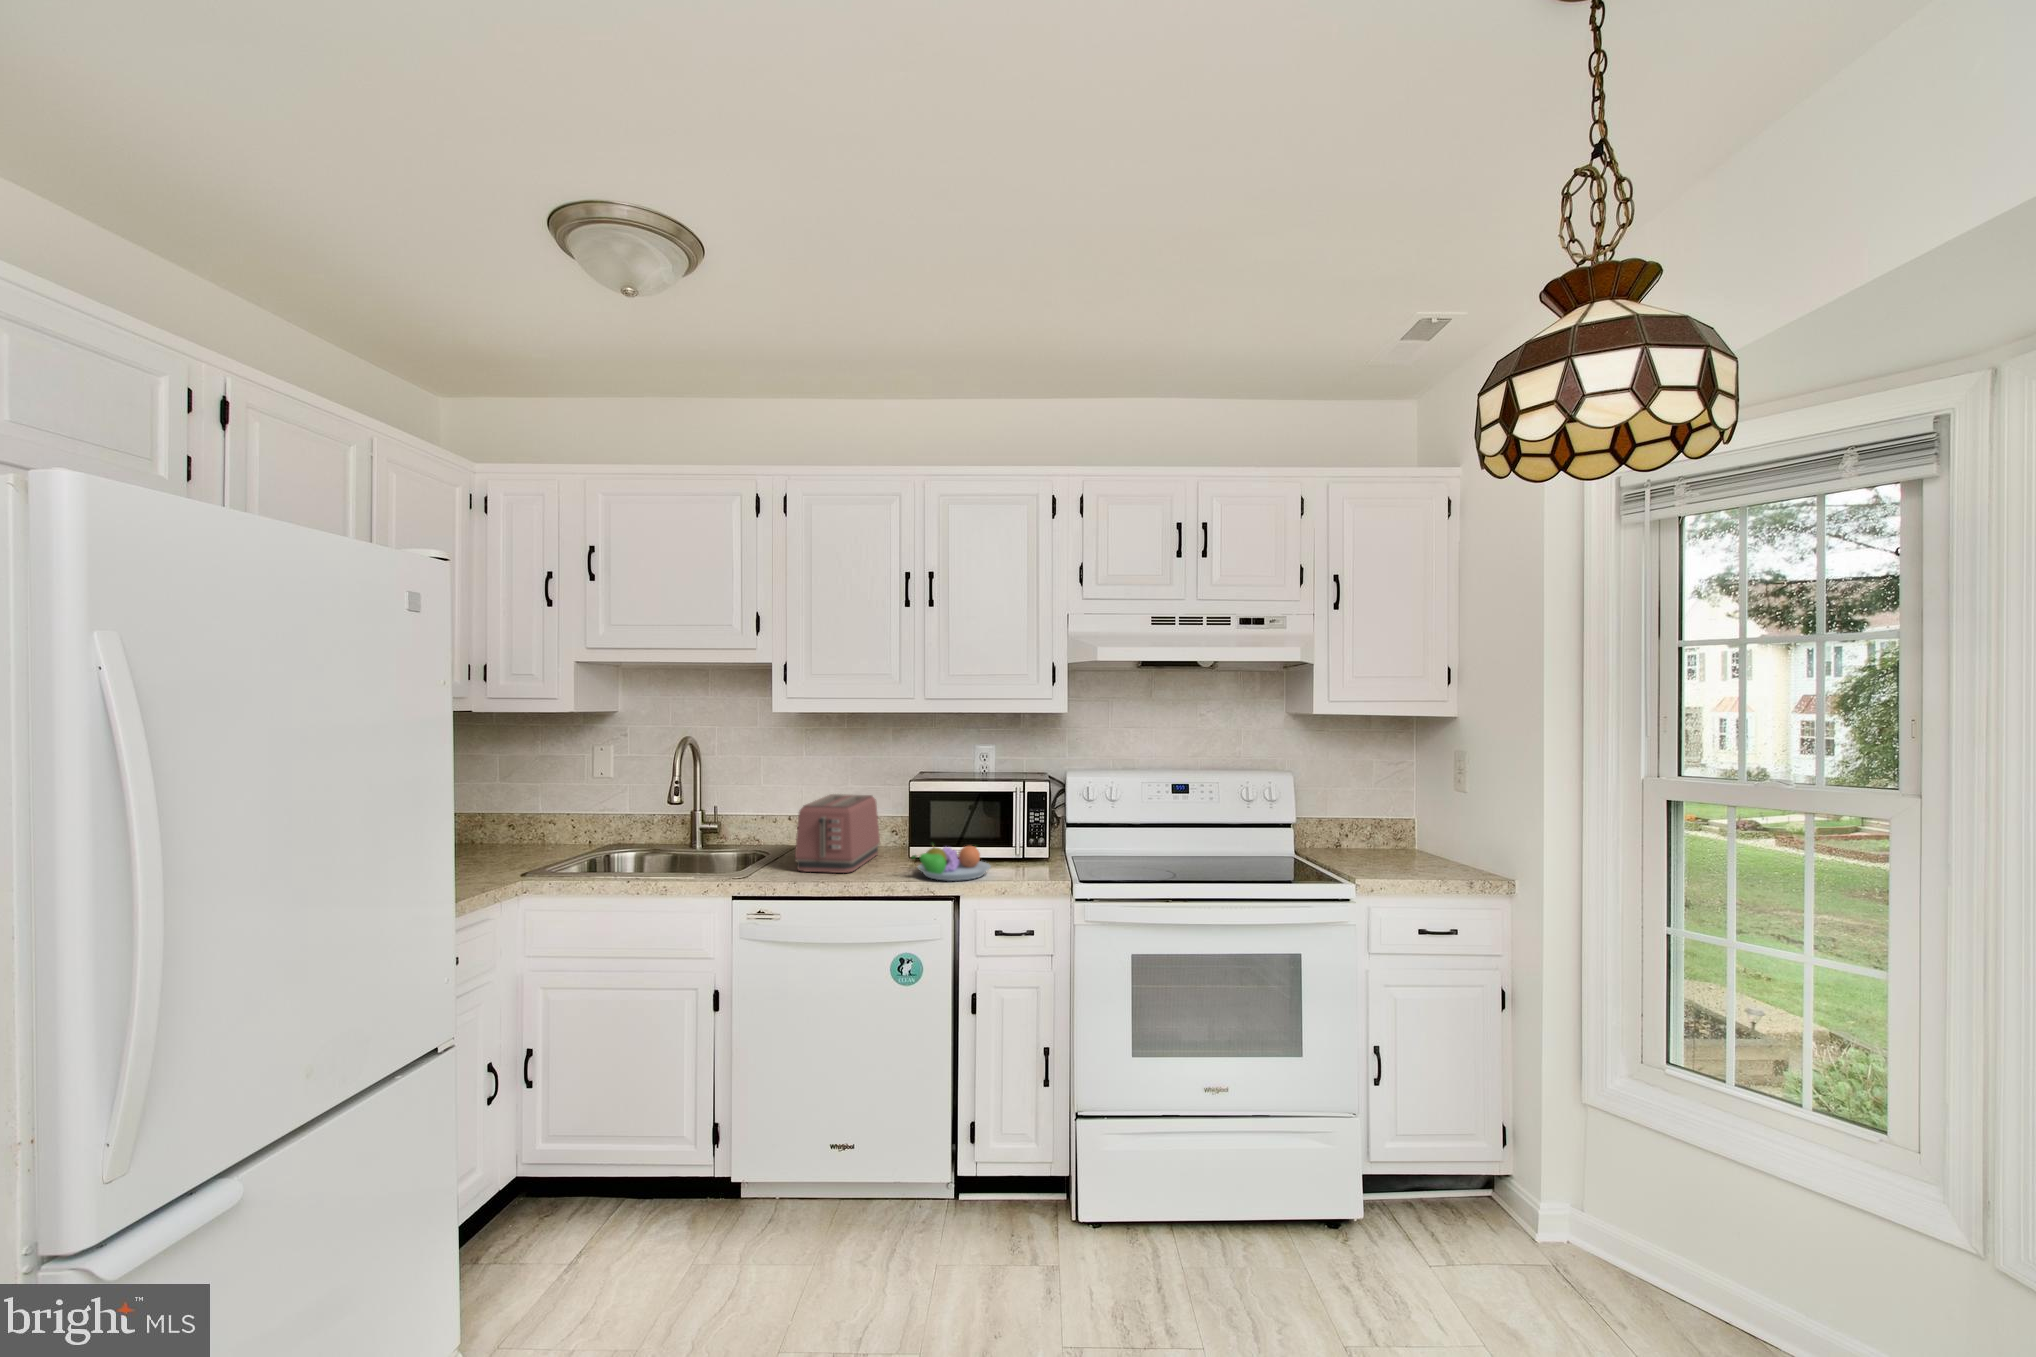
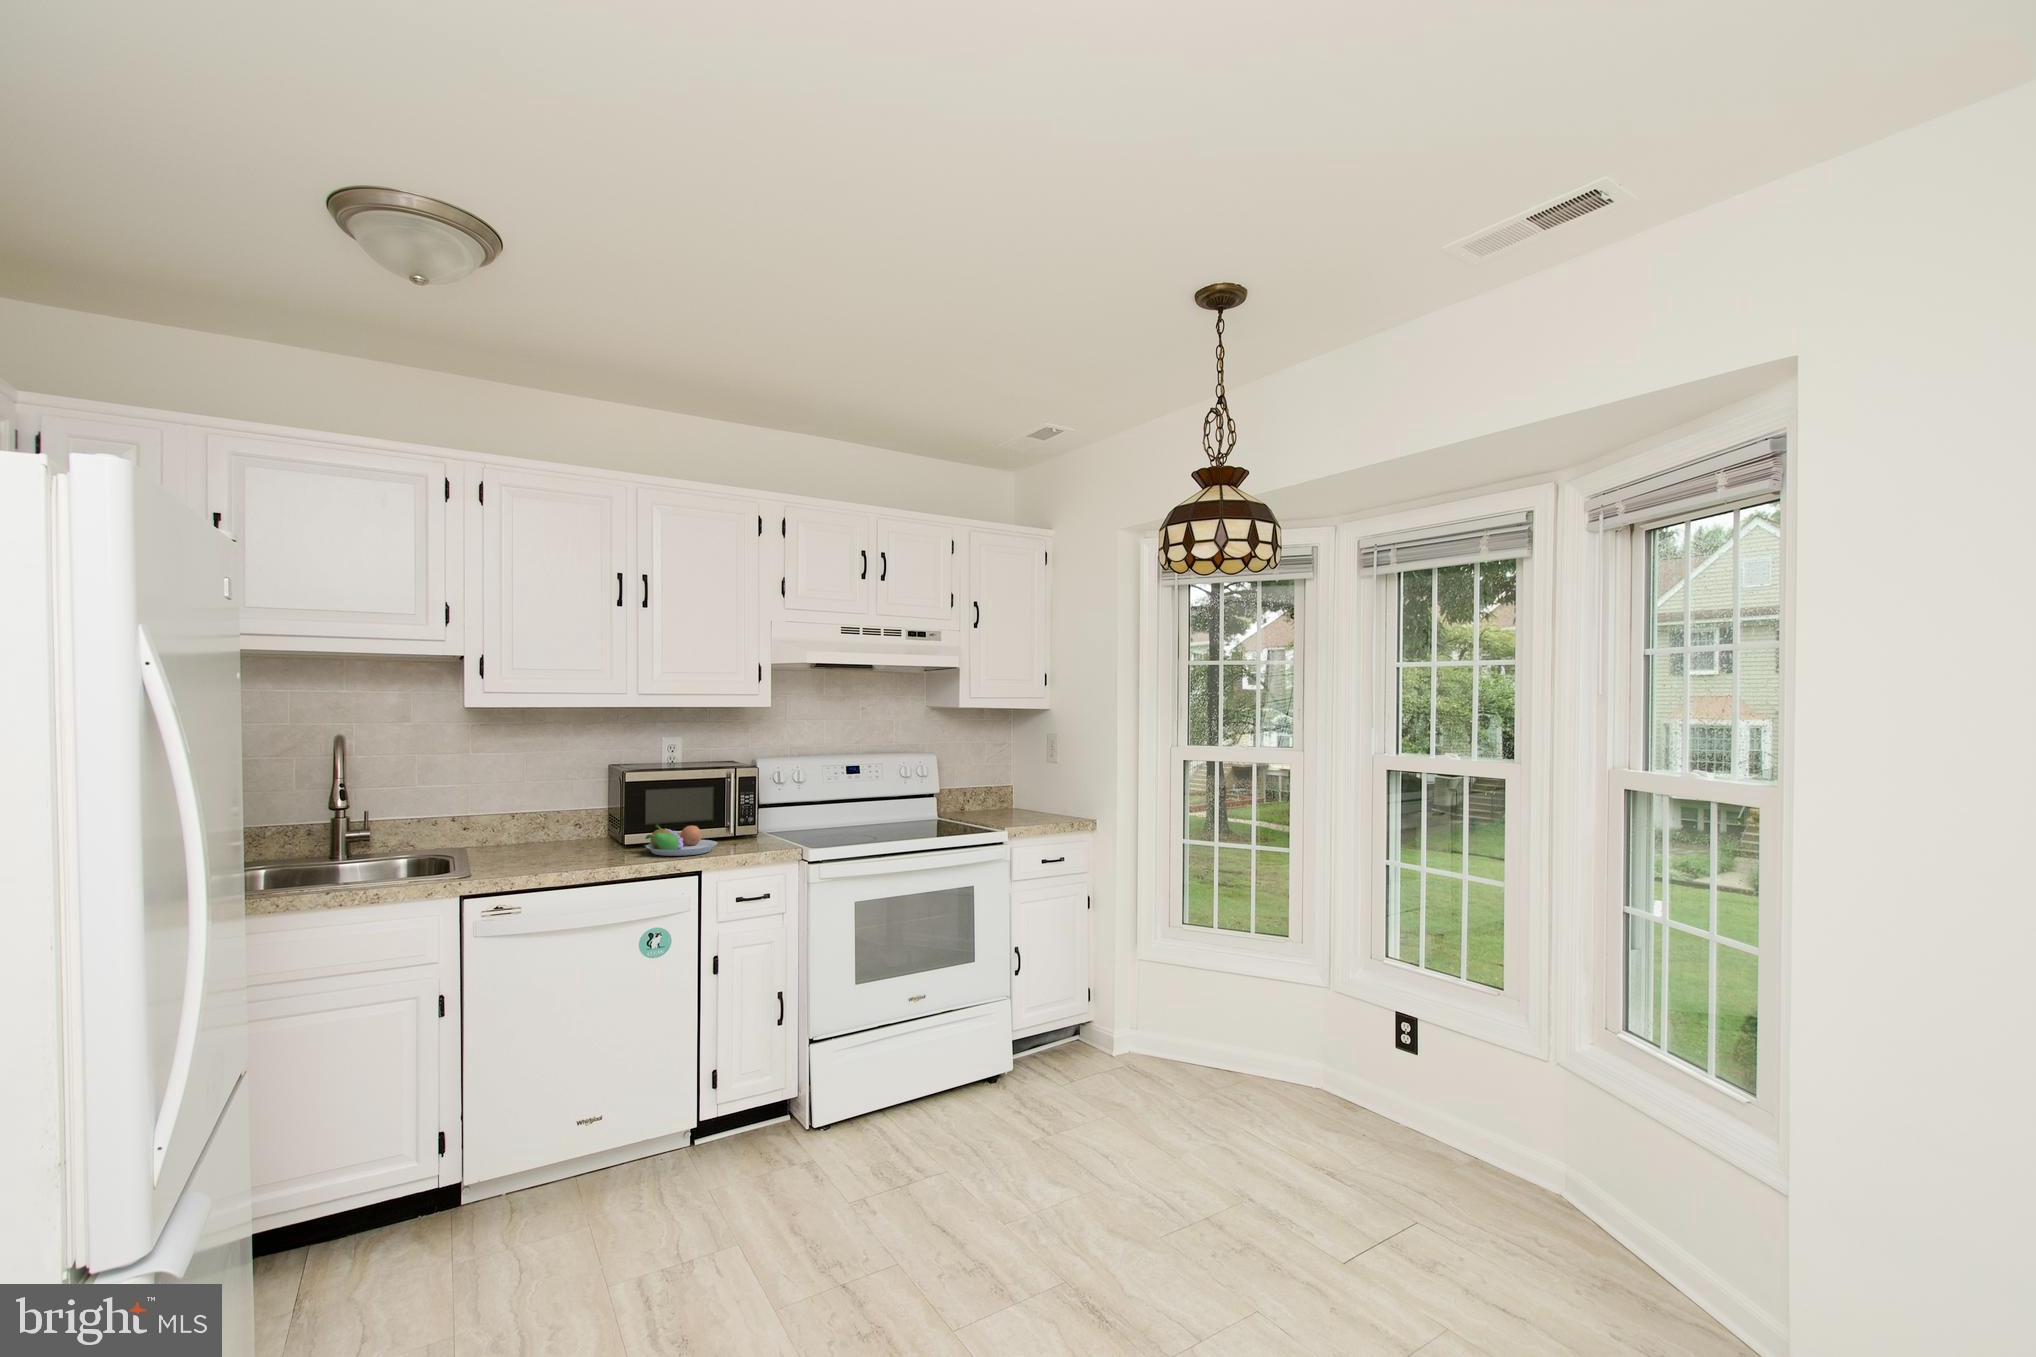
toaster: present [795,794,880,873] -> none [511,787,580,862]

